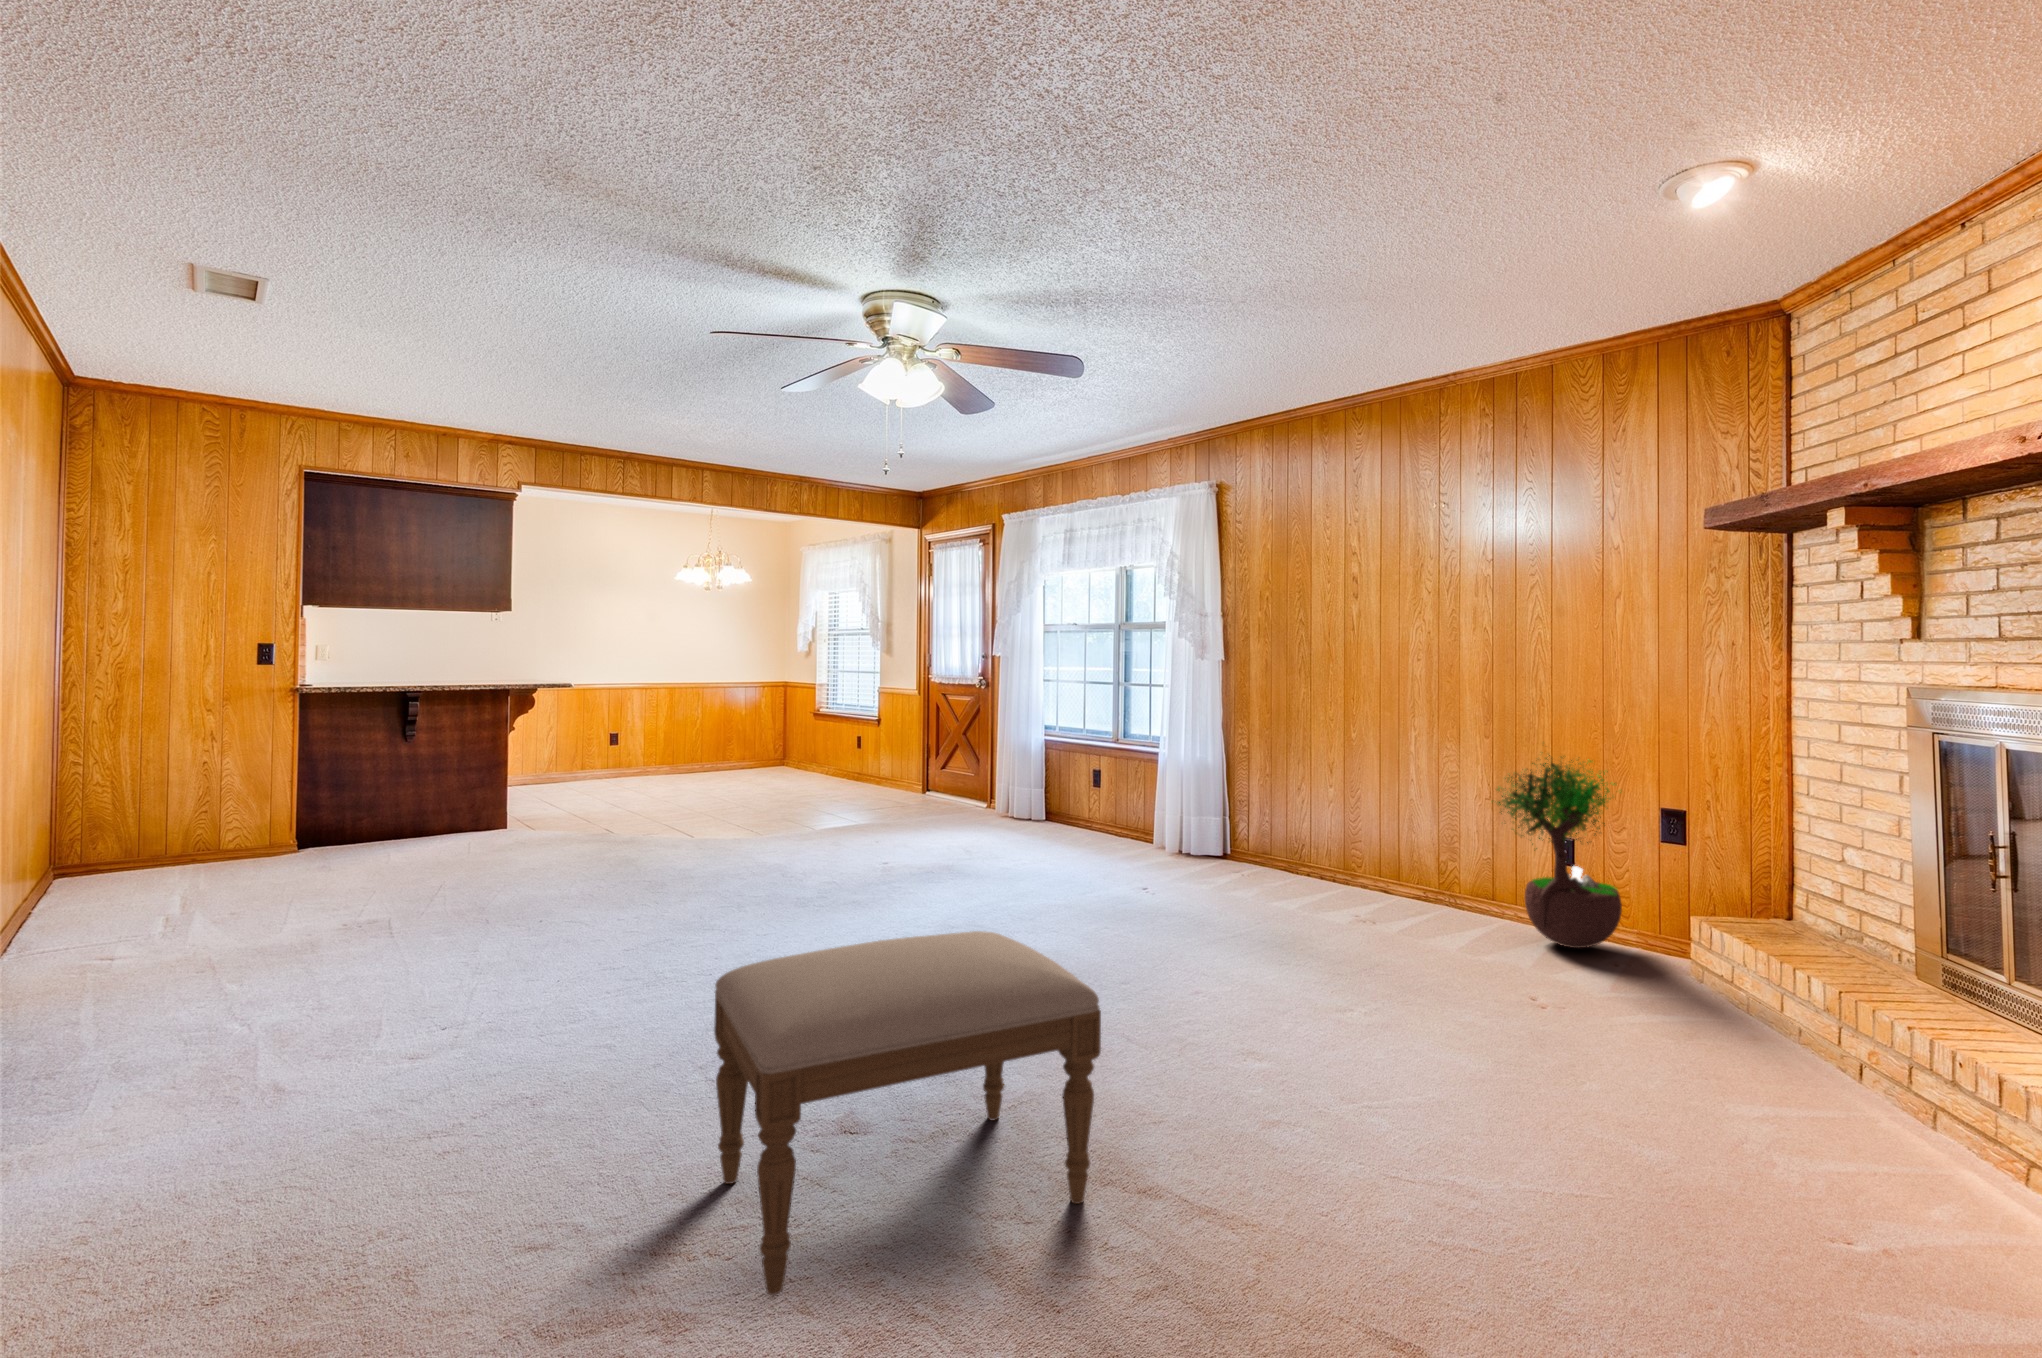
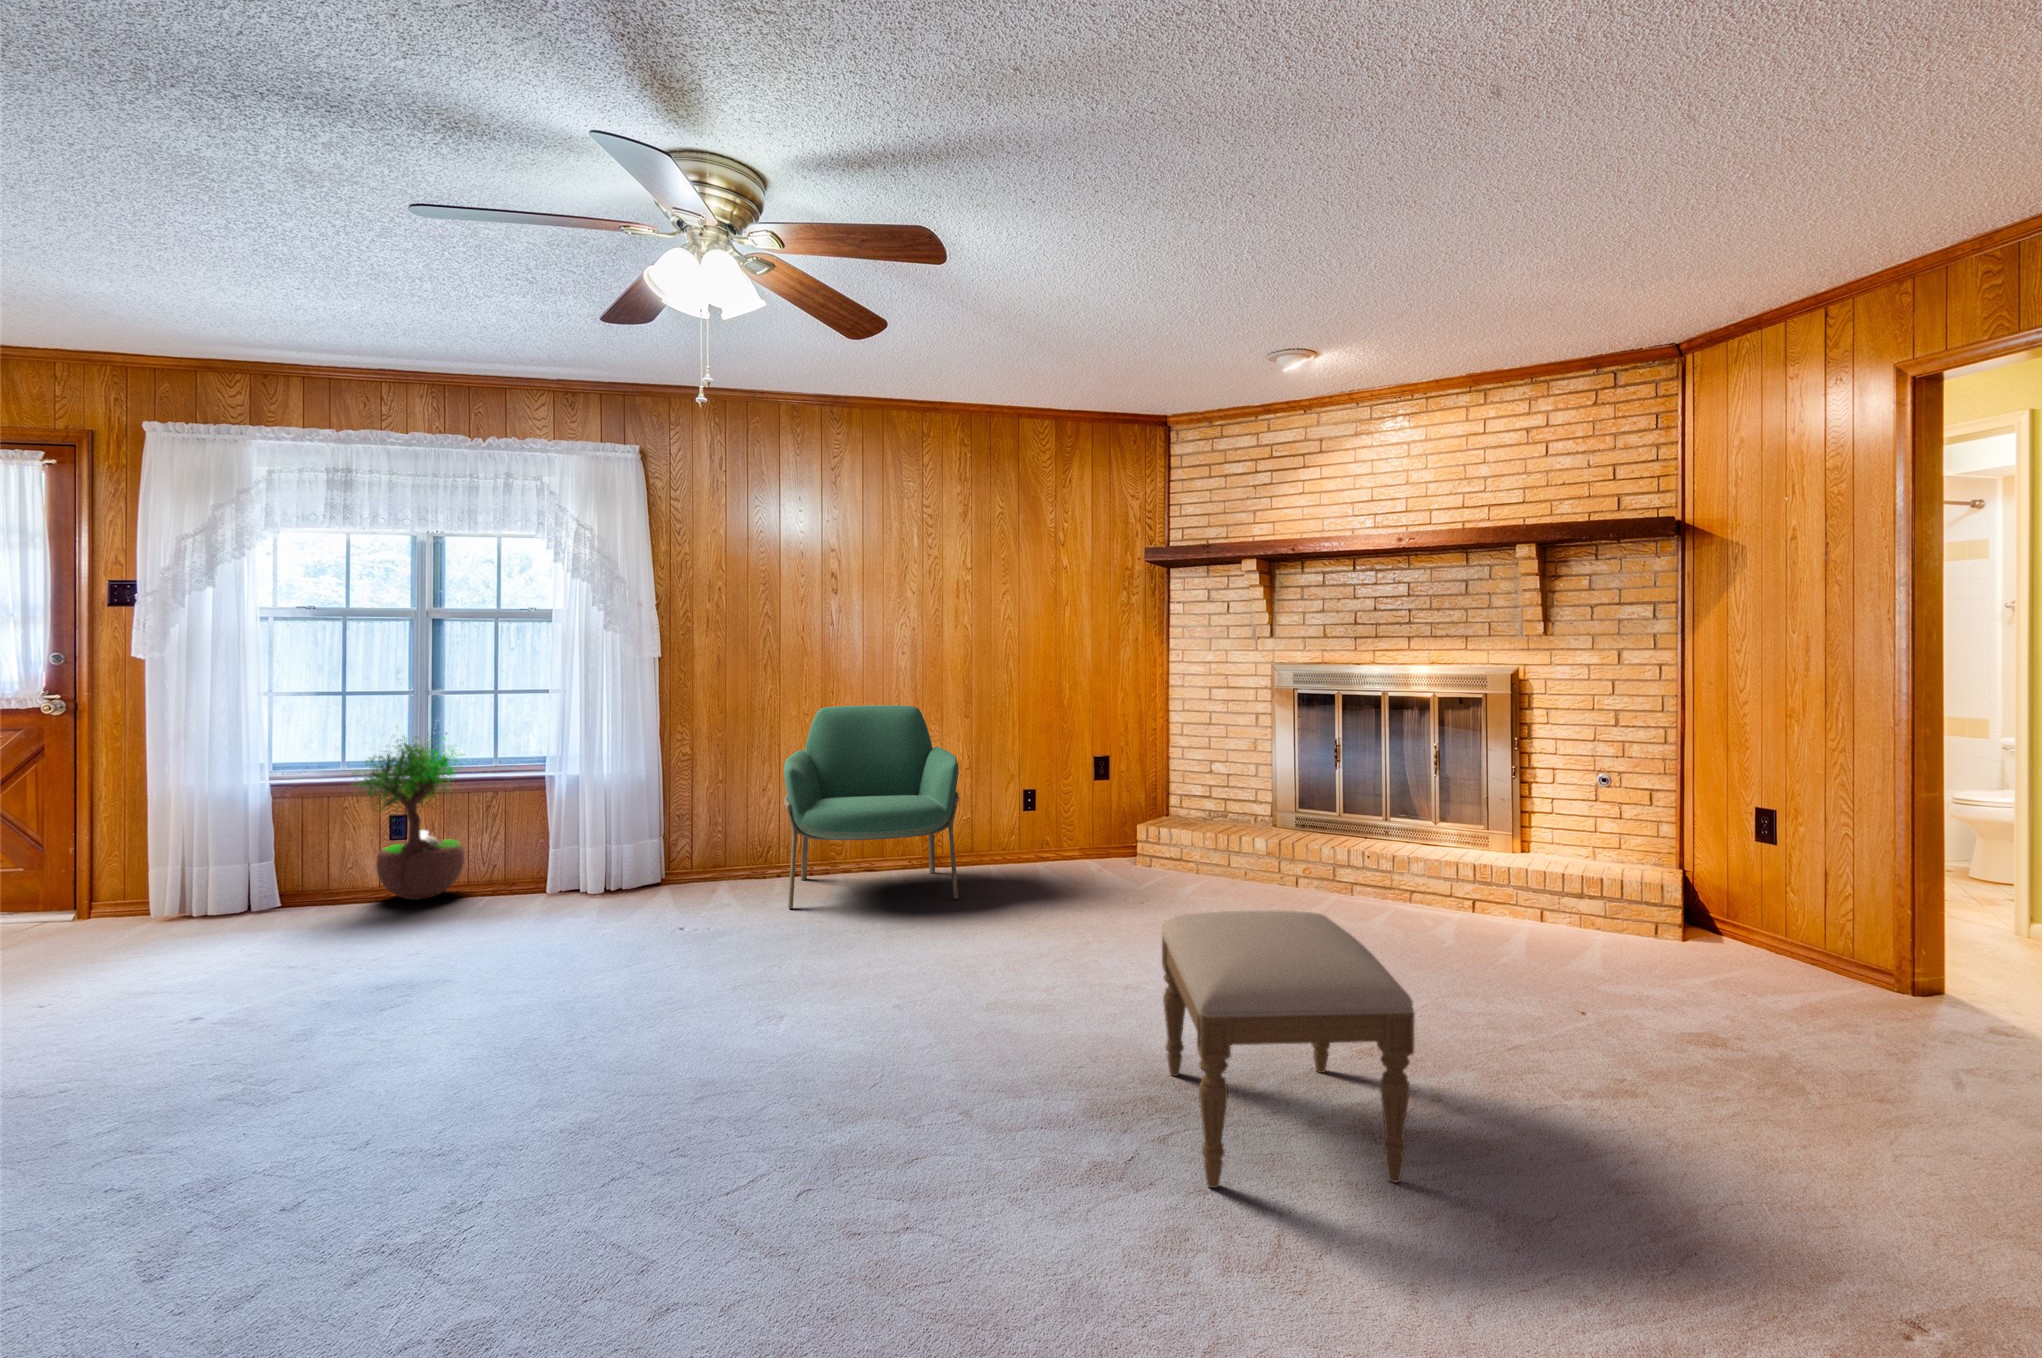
armchair: none [1225,714,1428,935] -> present [784,705,959,909]
potted tree: present [1497,755,1622,948] -> present [350,736,464,900]

